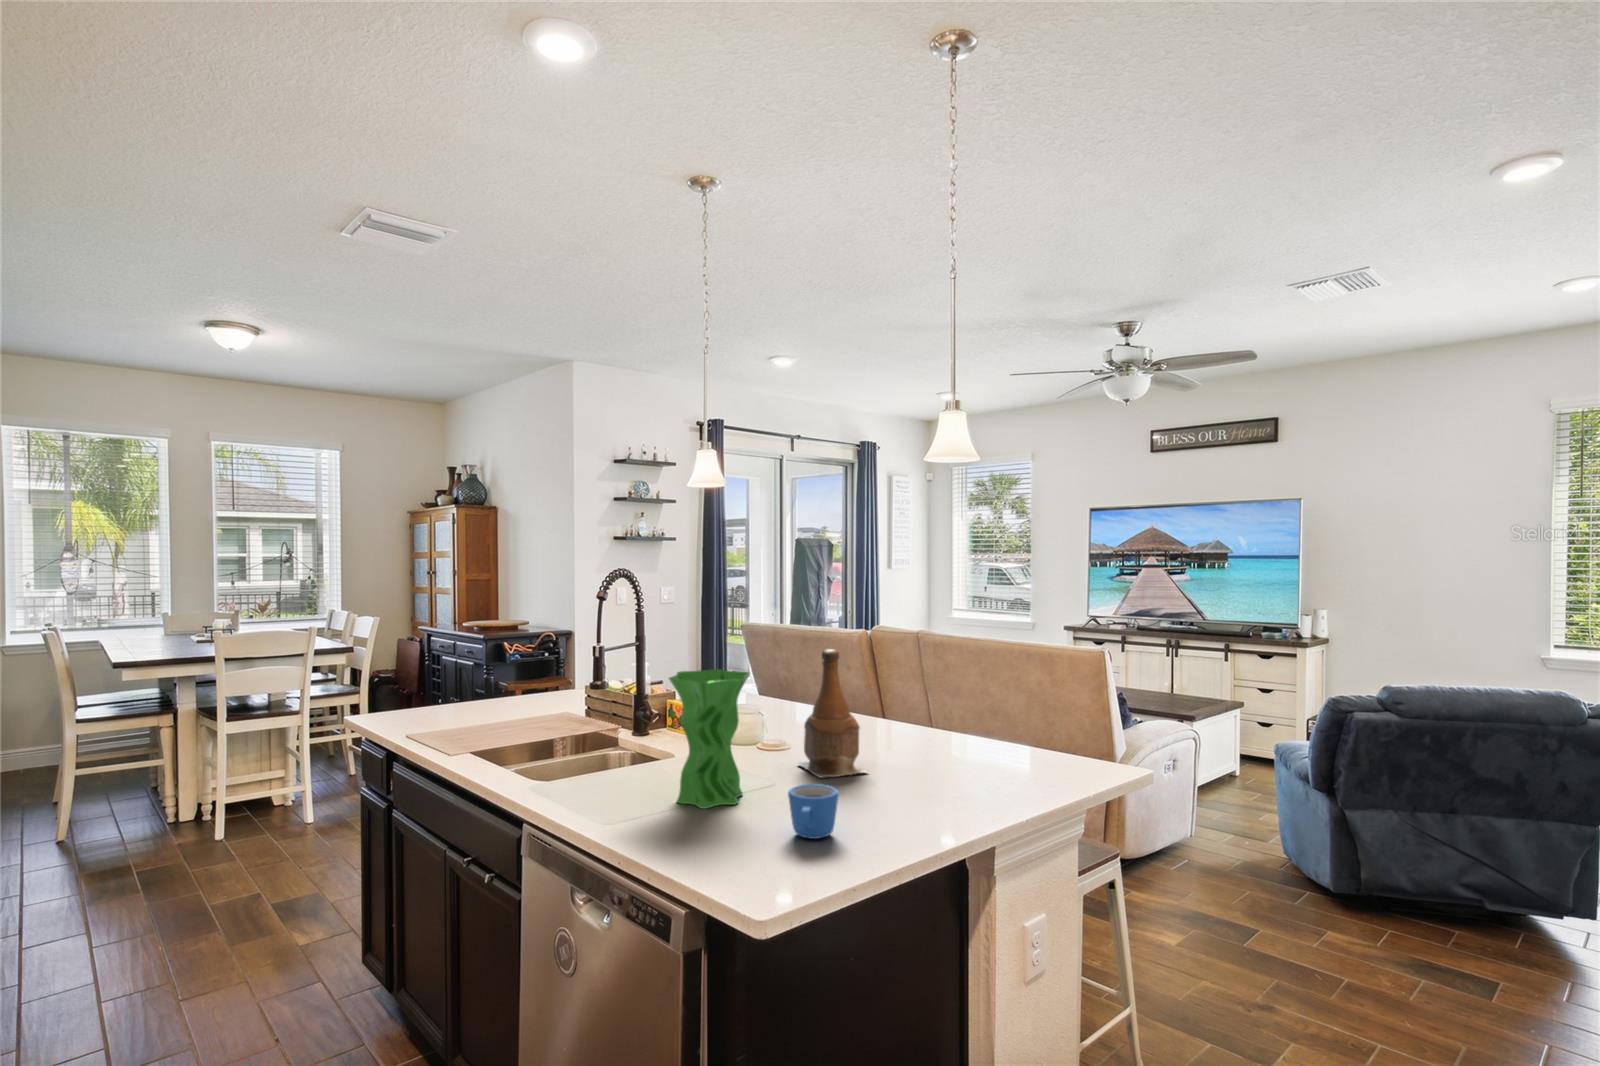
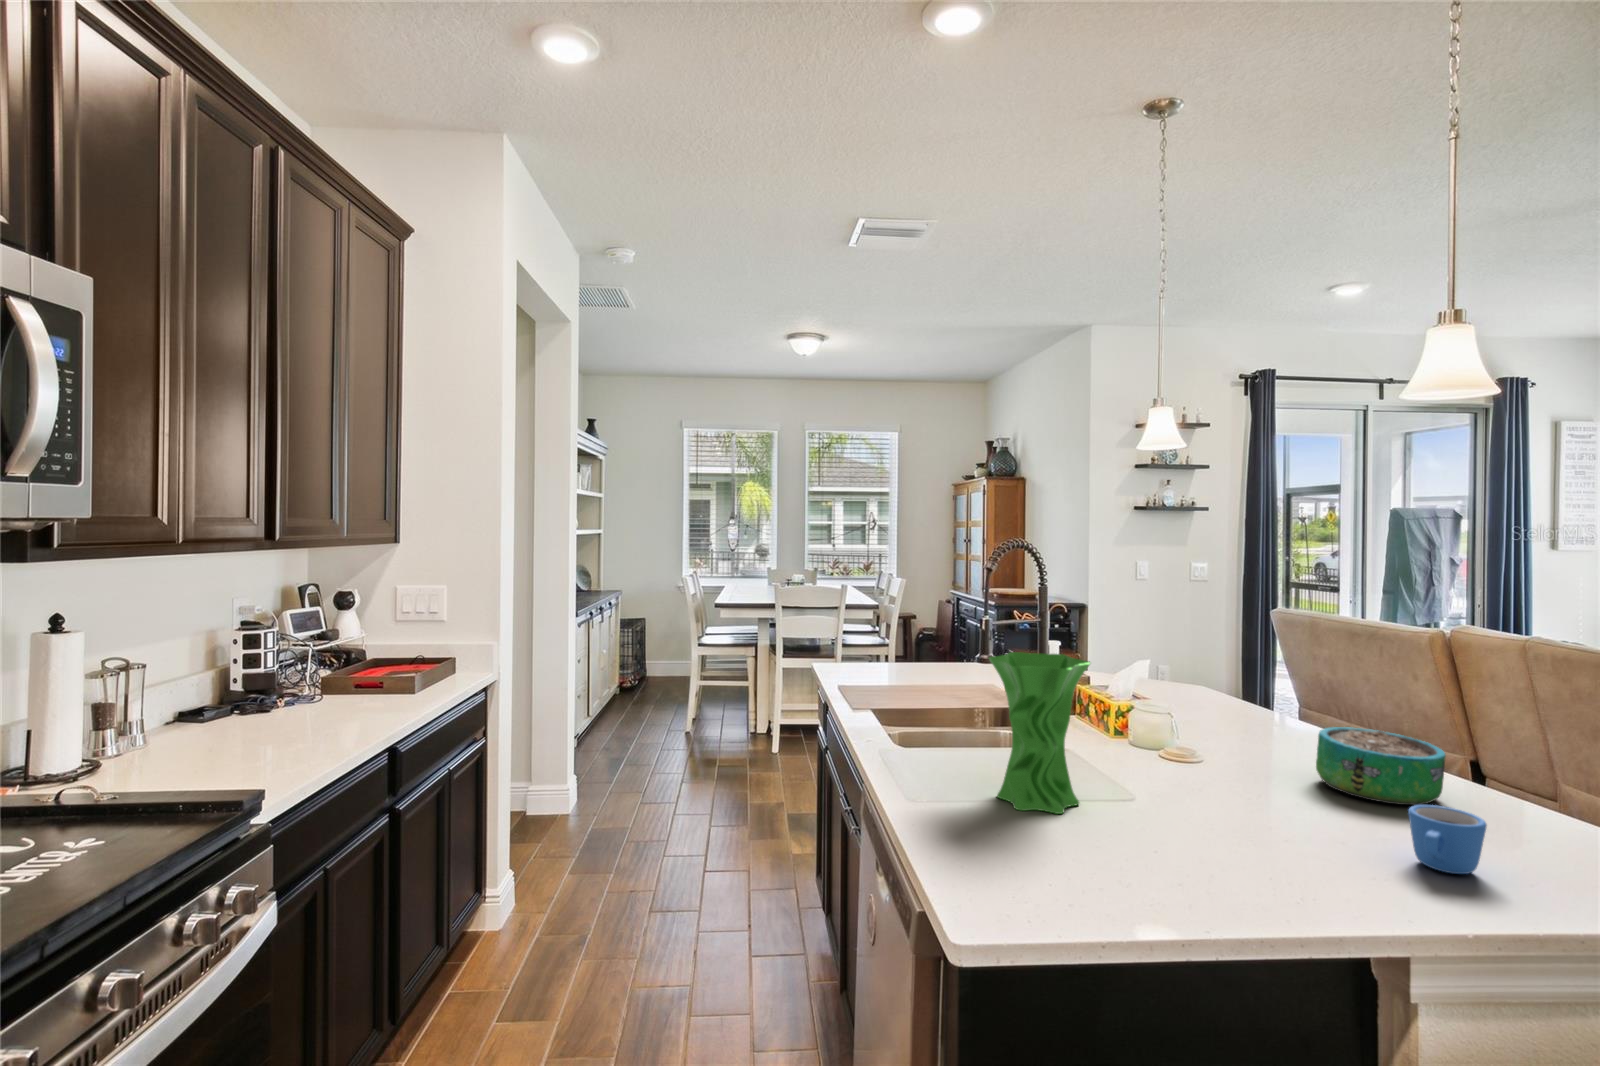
bottle: present [798,649,867,778] -> none [1187,645,1279,815]
decorative bowl: none [866,703,942,752] -> present [1316,727,1446,805]
mug: present [788,784,839,839] -> present [1408,805,1487,874]

